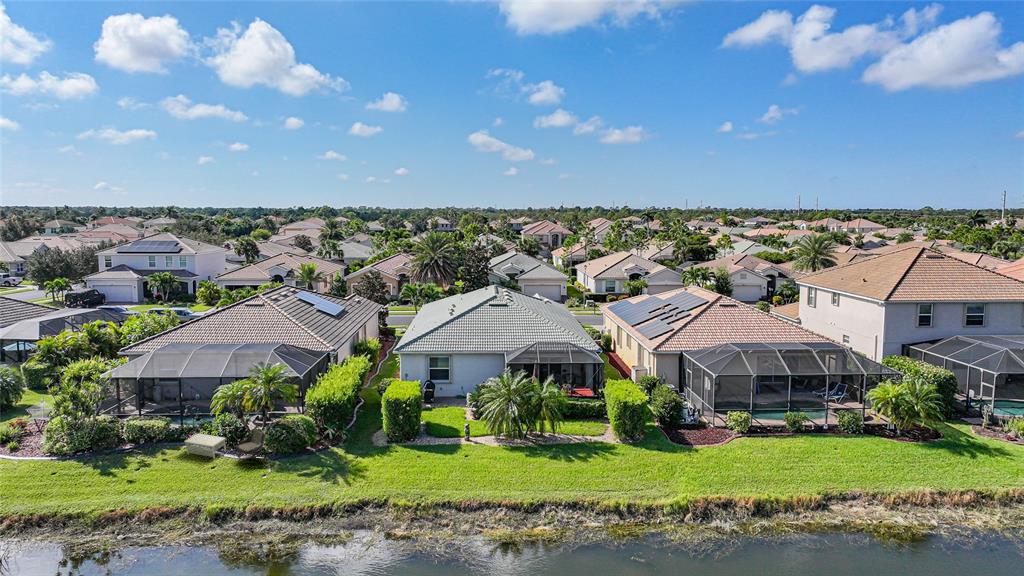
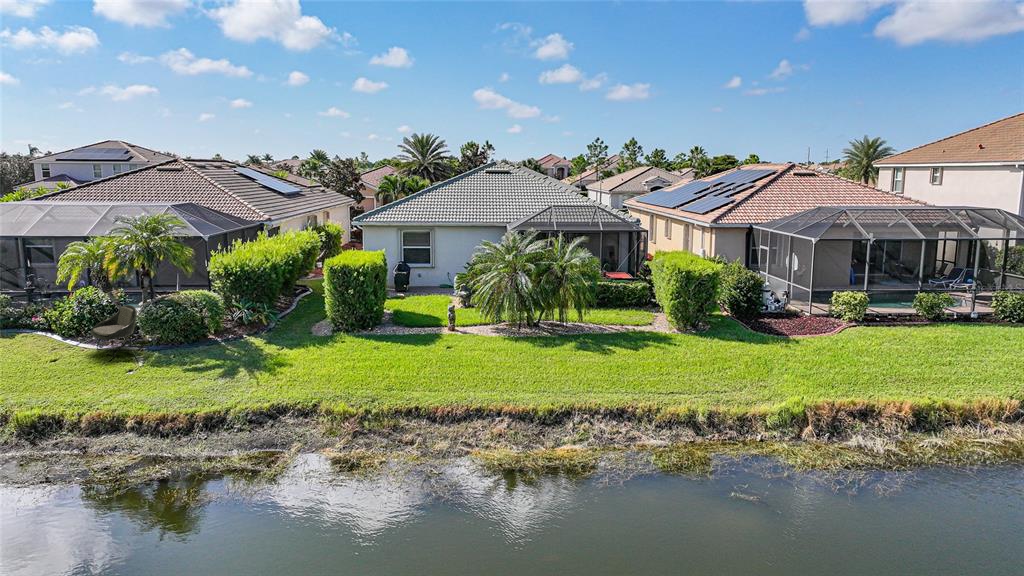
storage bench: present [185,433,226,459] -> none [14,313,82,350]

